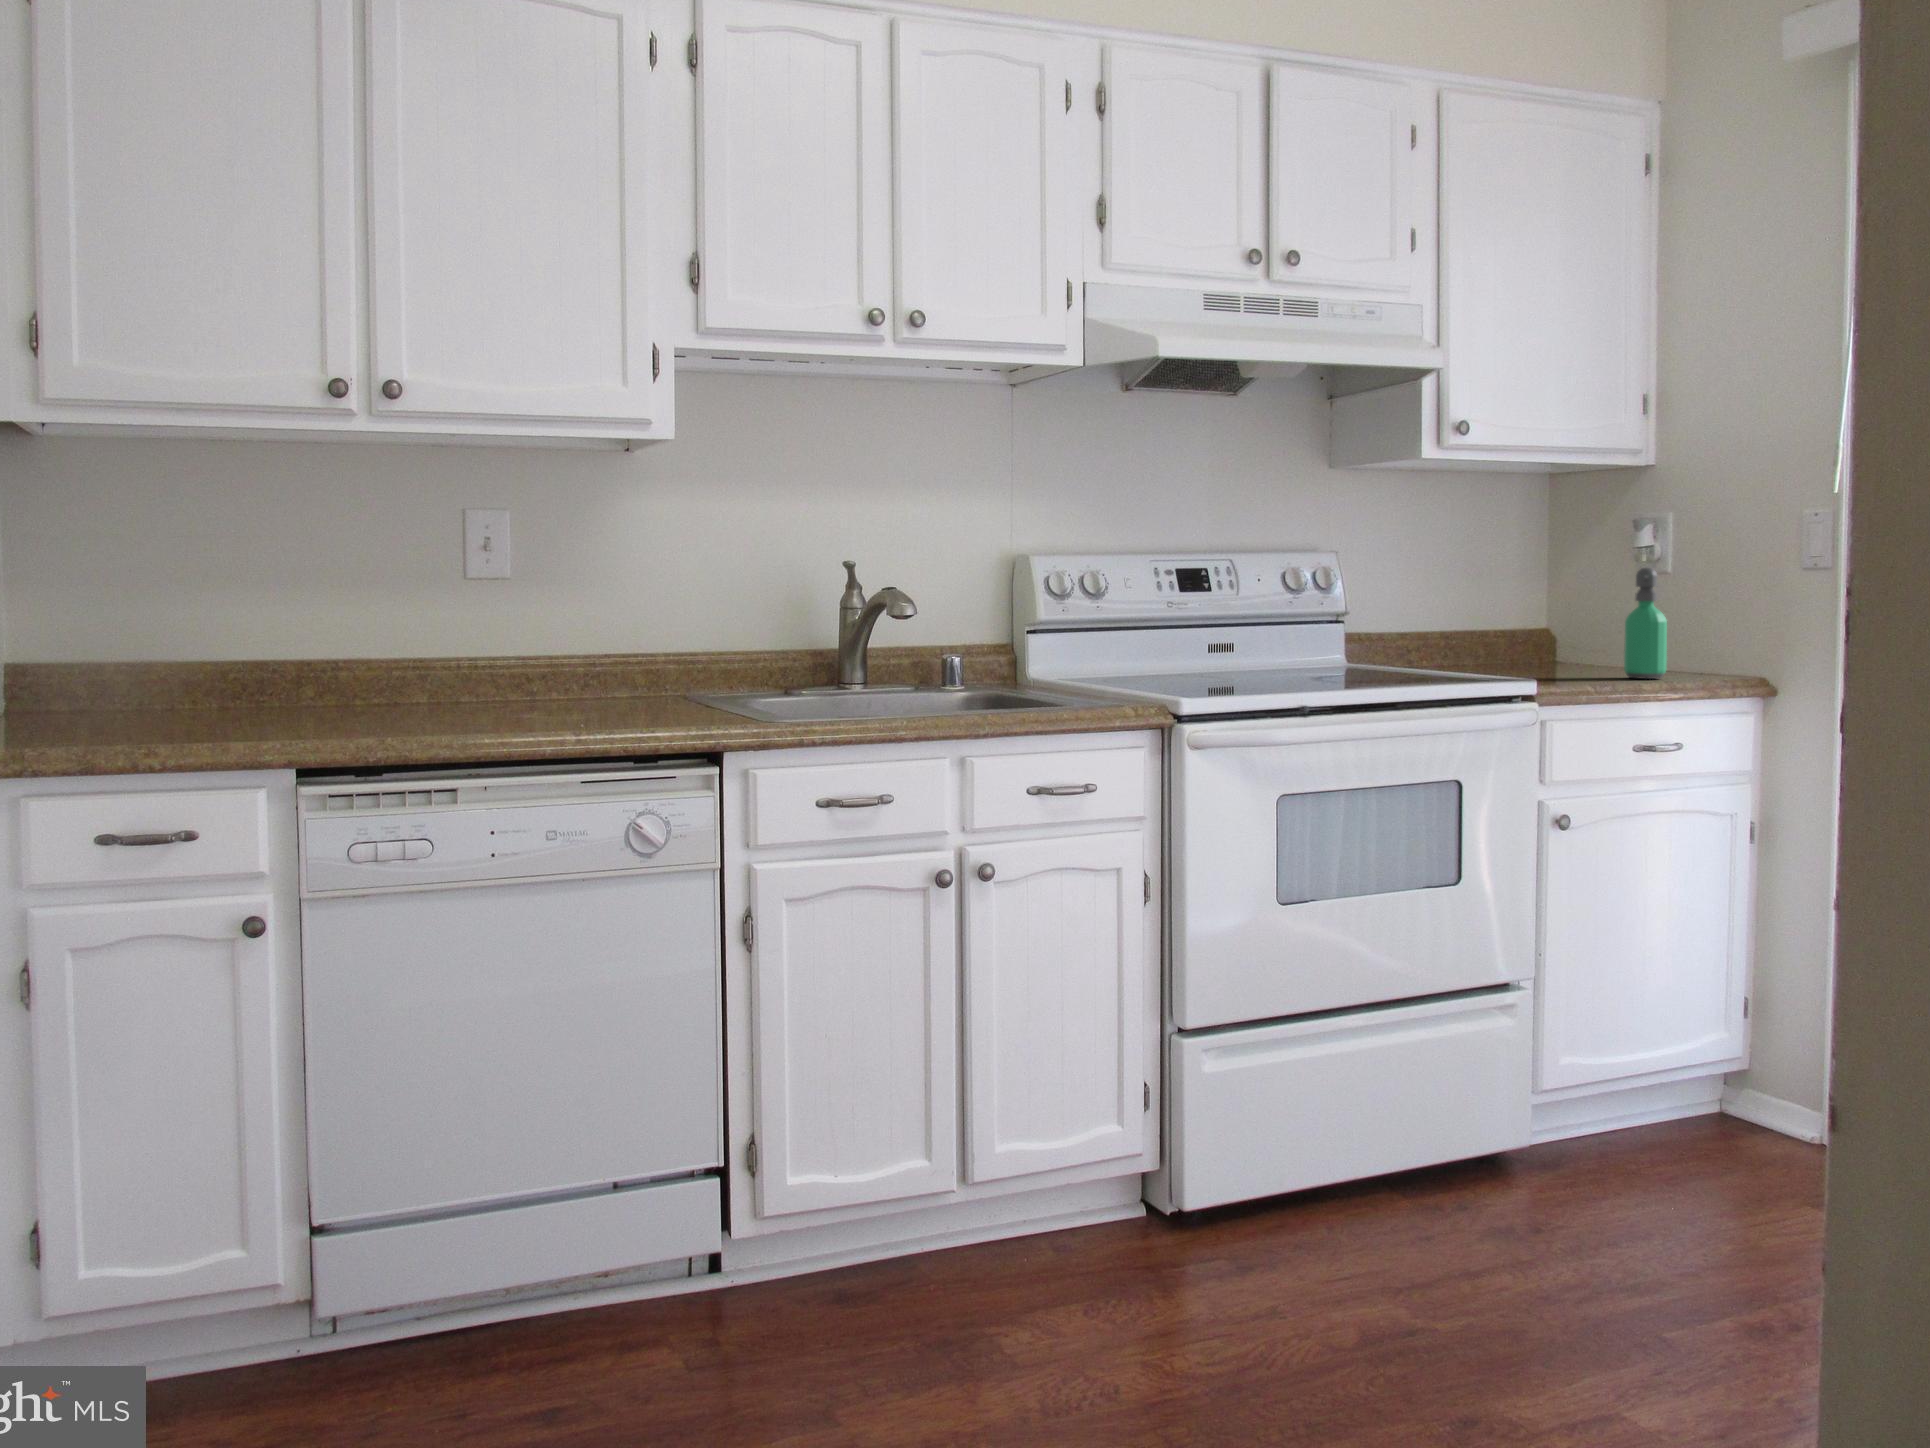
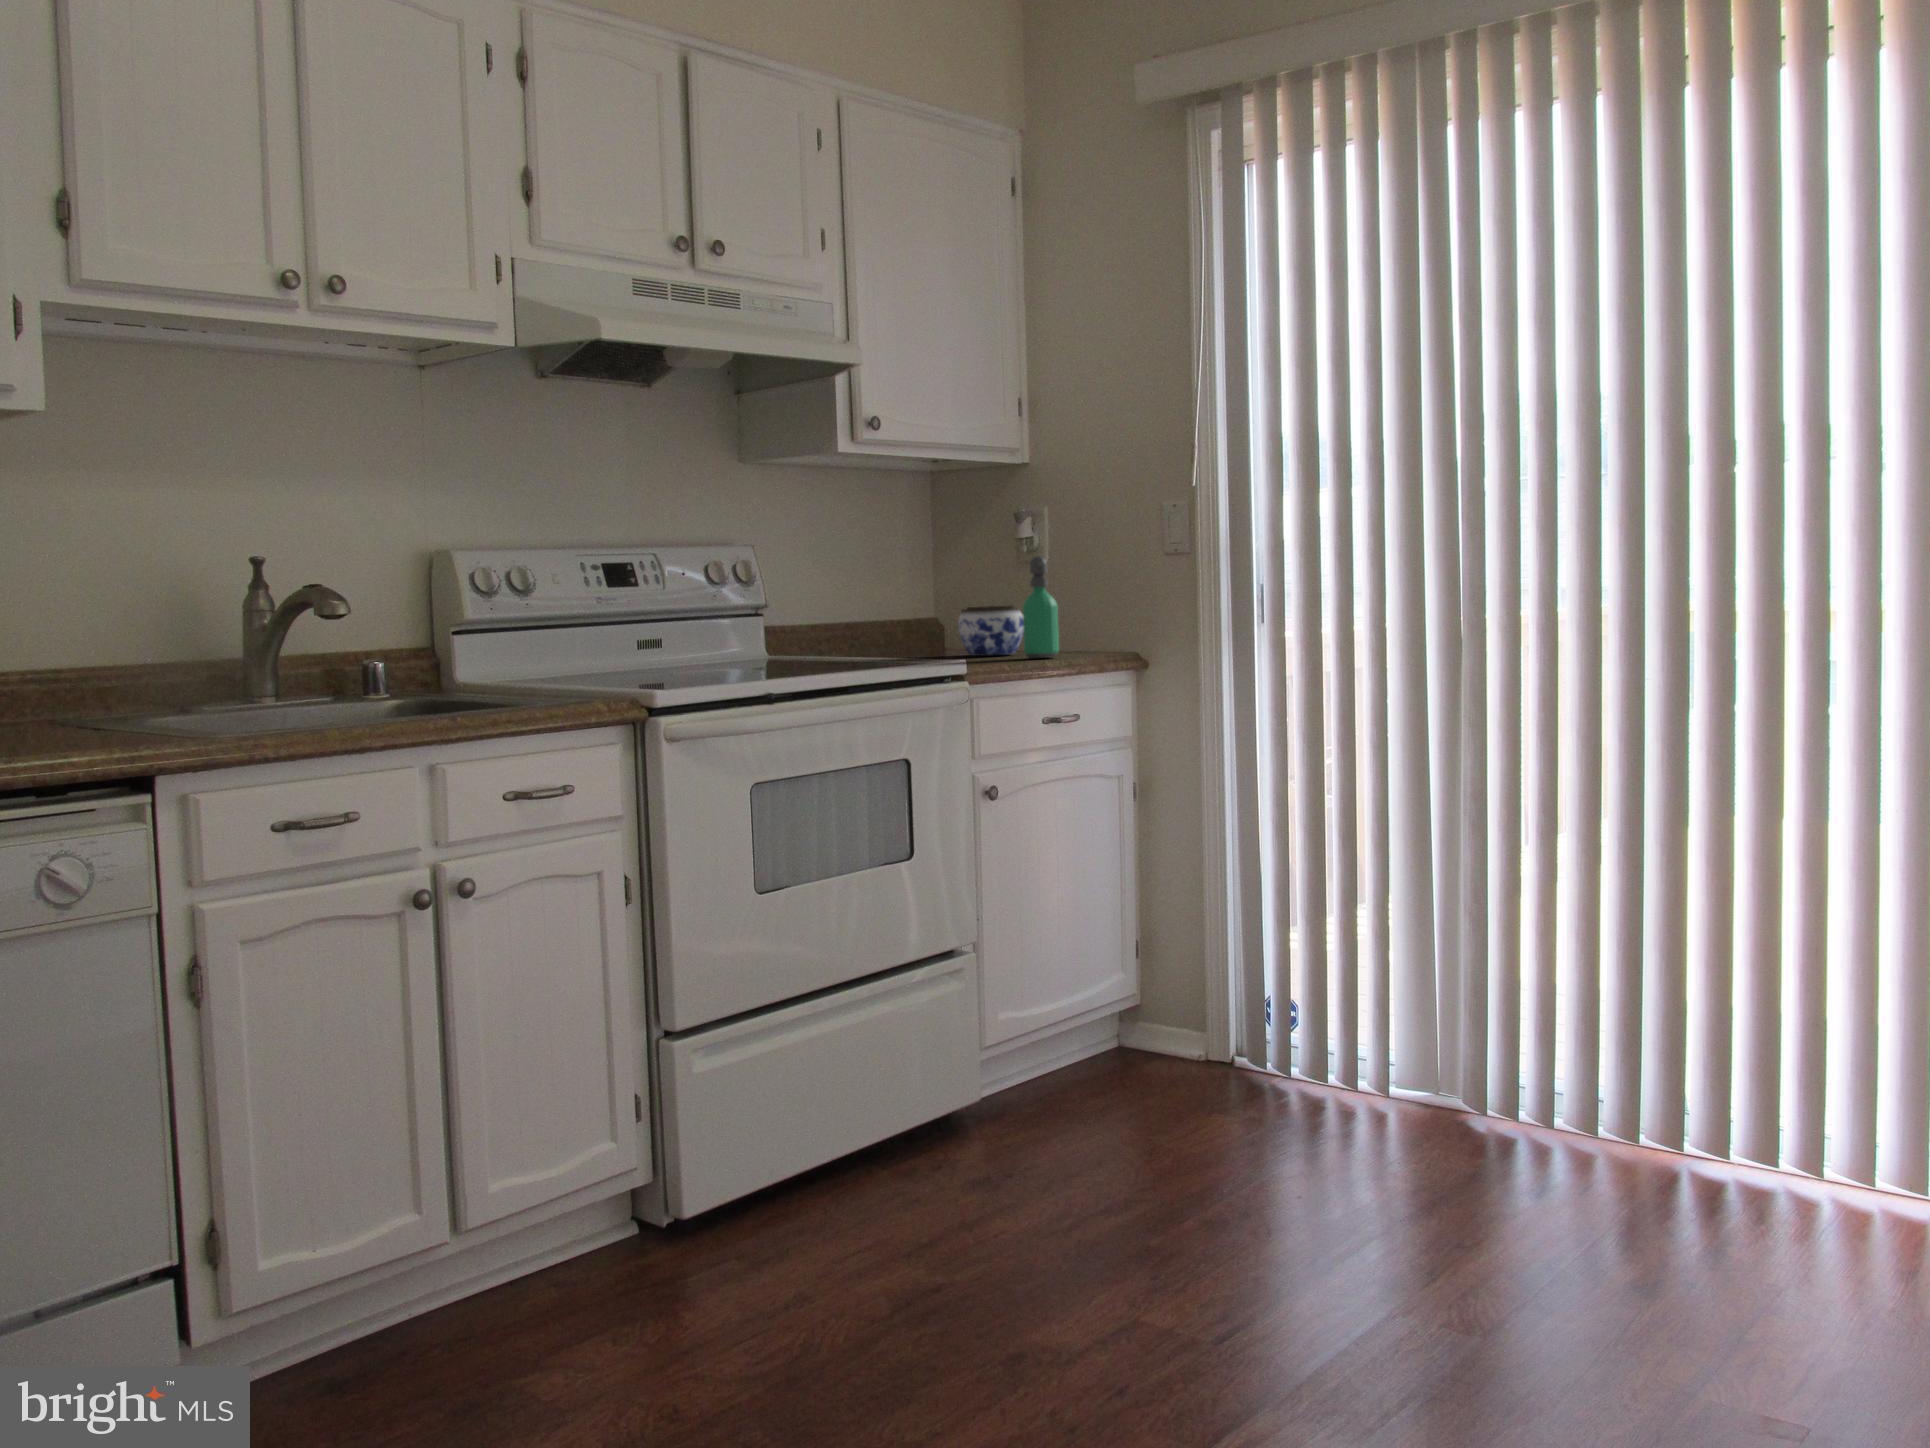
jar: none [1555,619,1632,672] -> present [958,606,1023,656]

